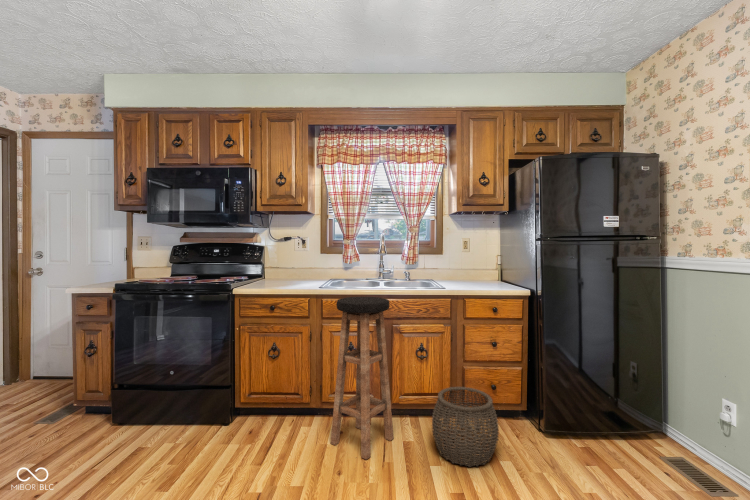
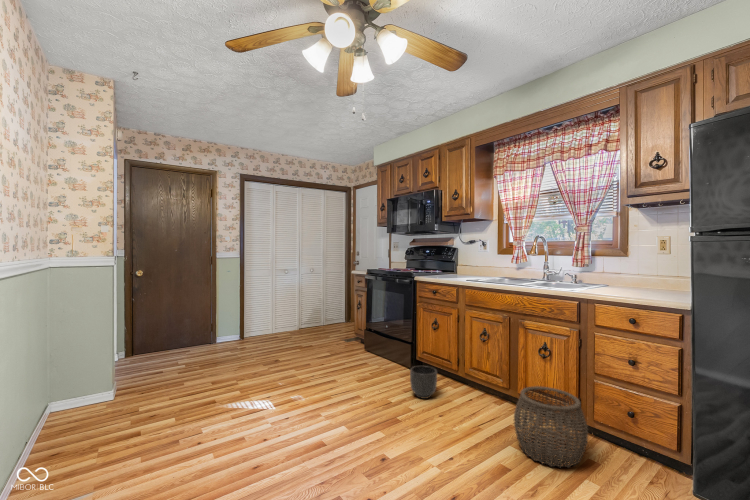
bar stool: present [331,297,394,459] -> none [450,289,500,419]
planter: none [275,408,312,457] -> present [410,366,437,399]

